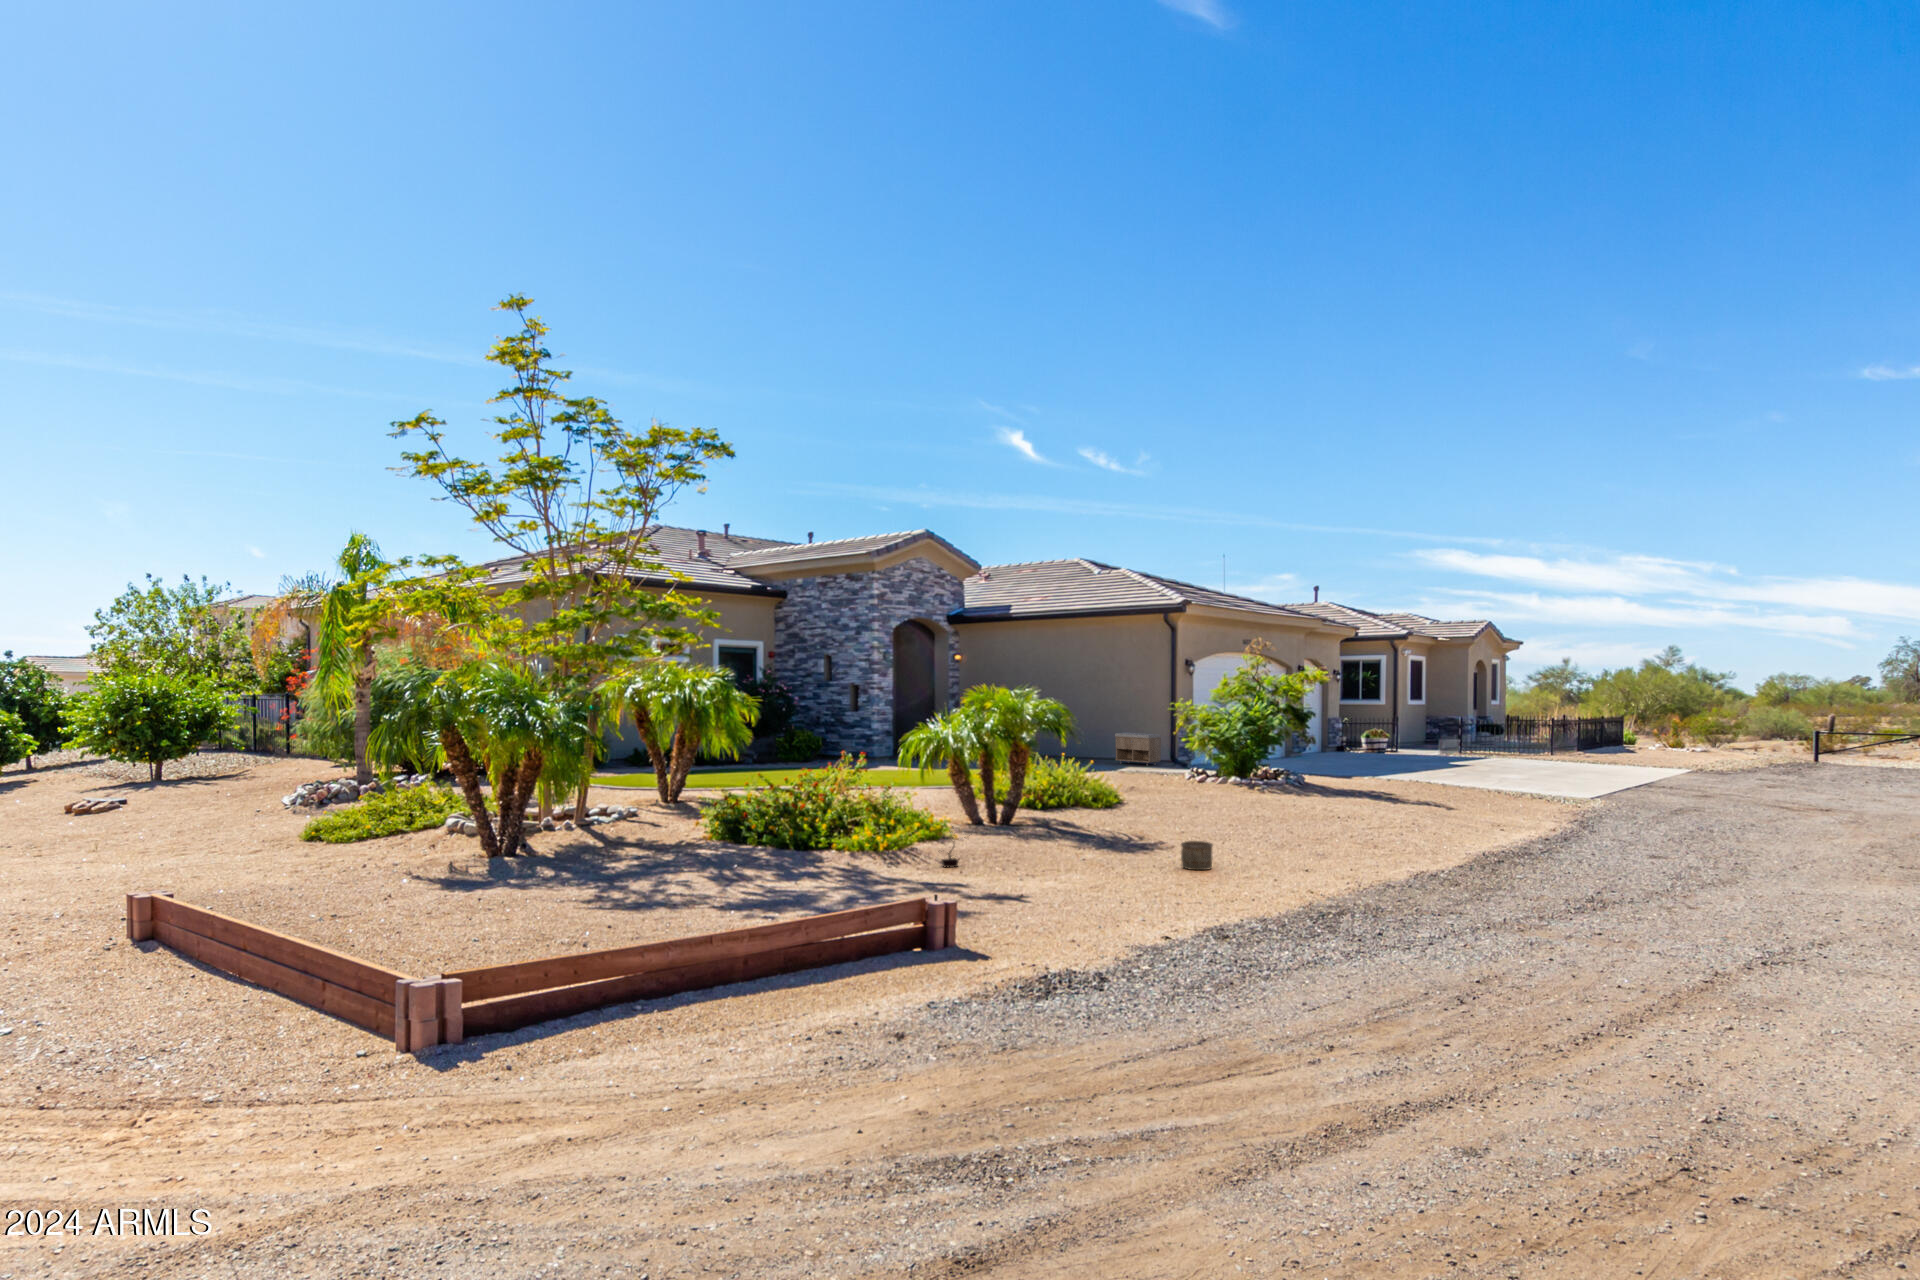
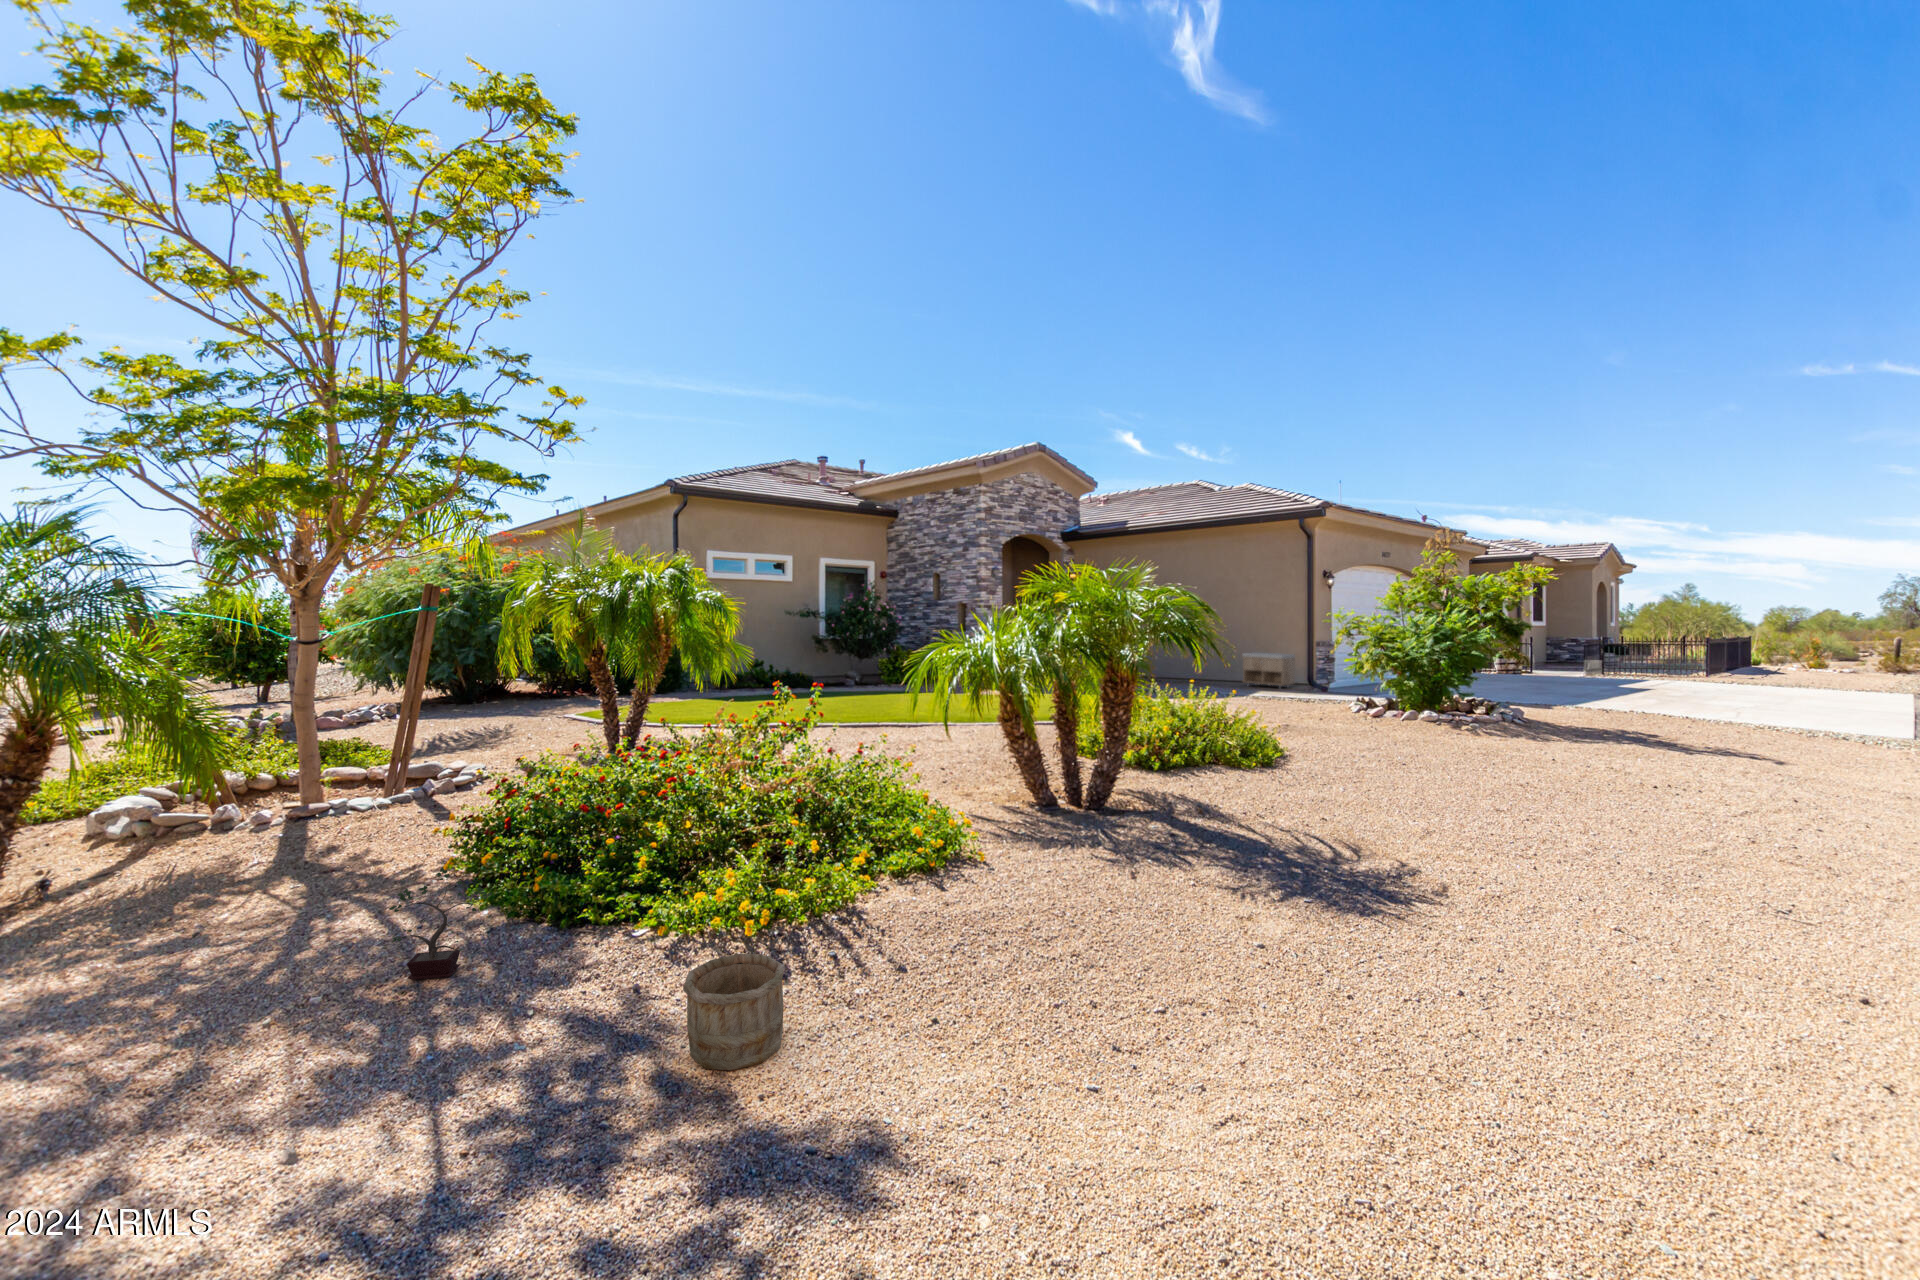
potted plant: present [942,826,958,867] -> present [389,867,492,980]
wooden bucket: present [1181,841,1213,870] -> present [683,953,785,1070]

